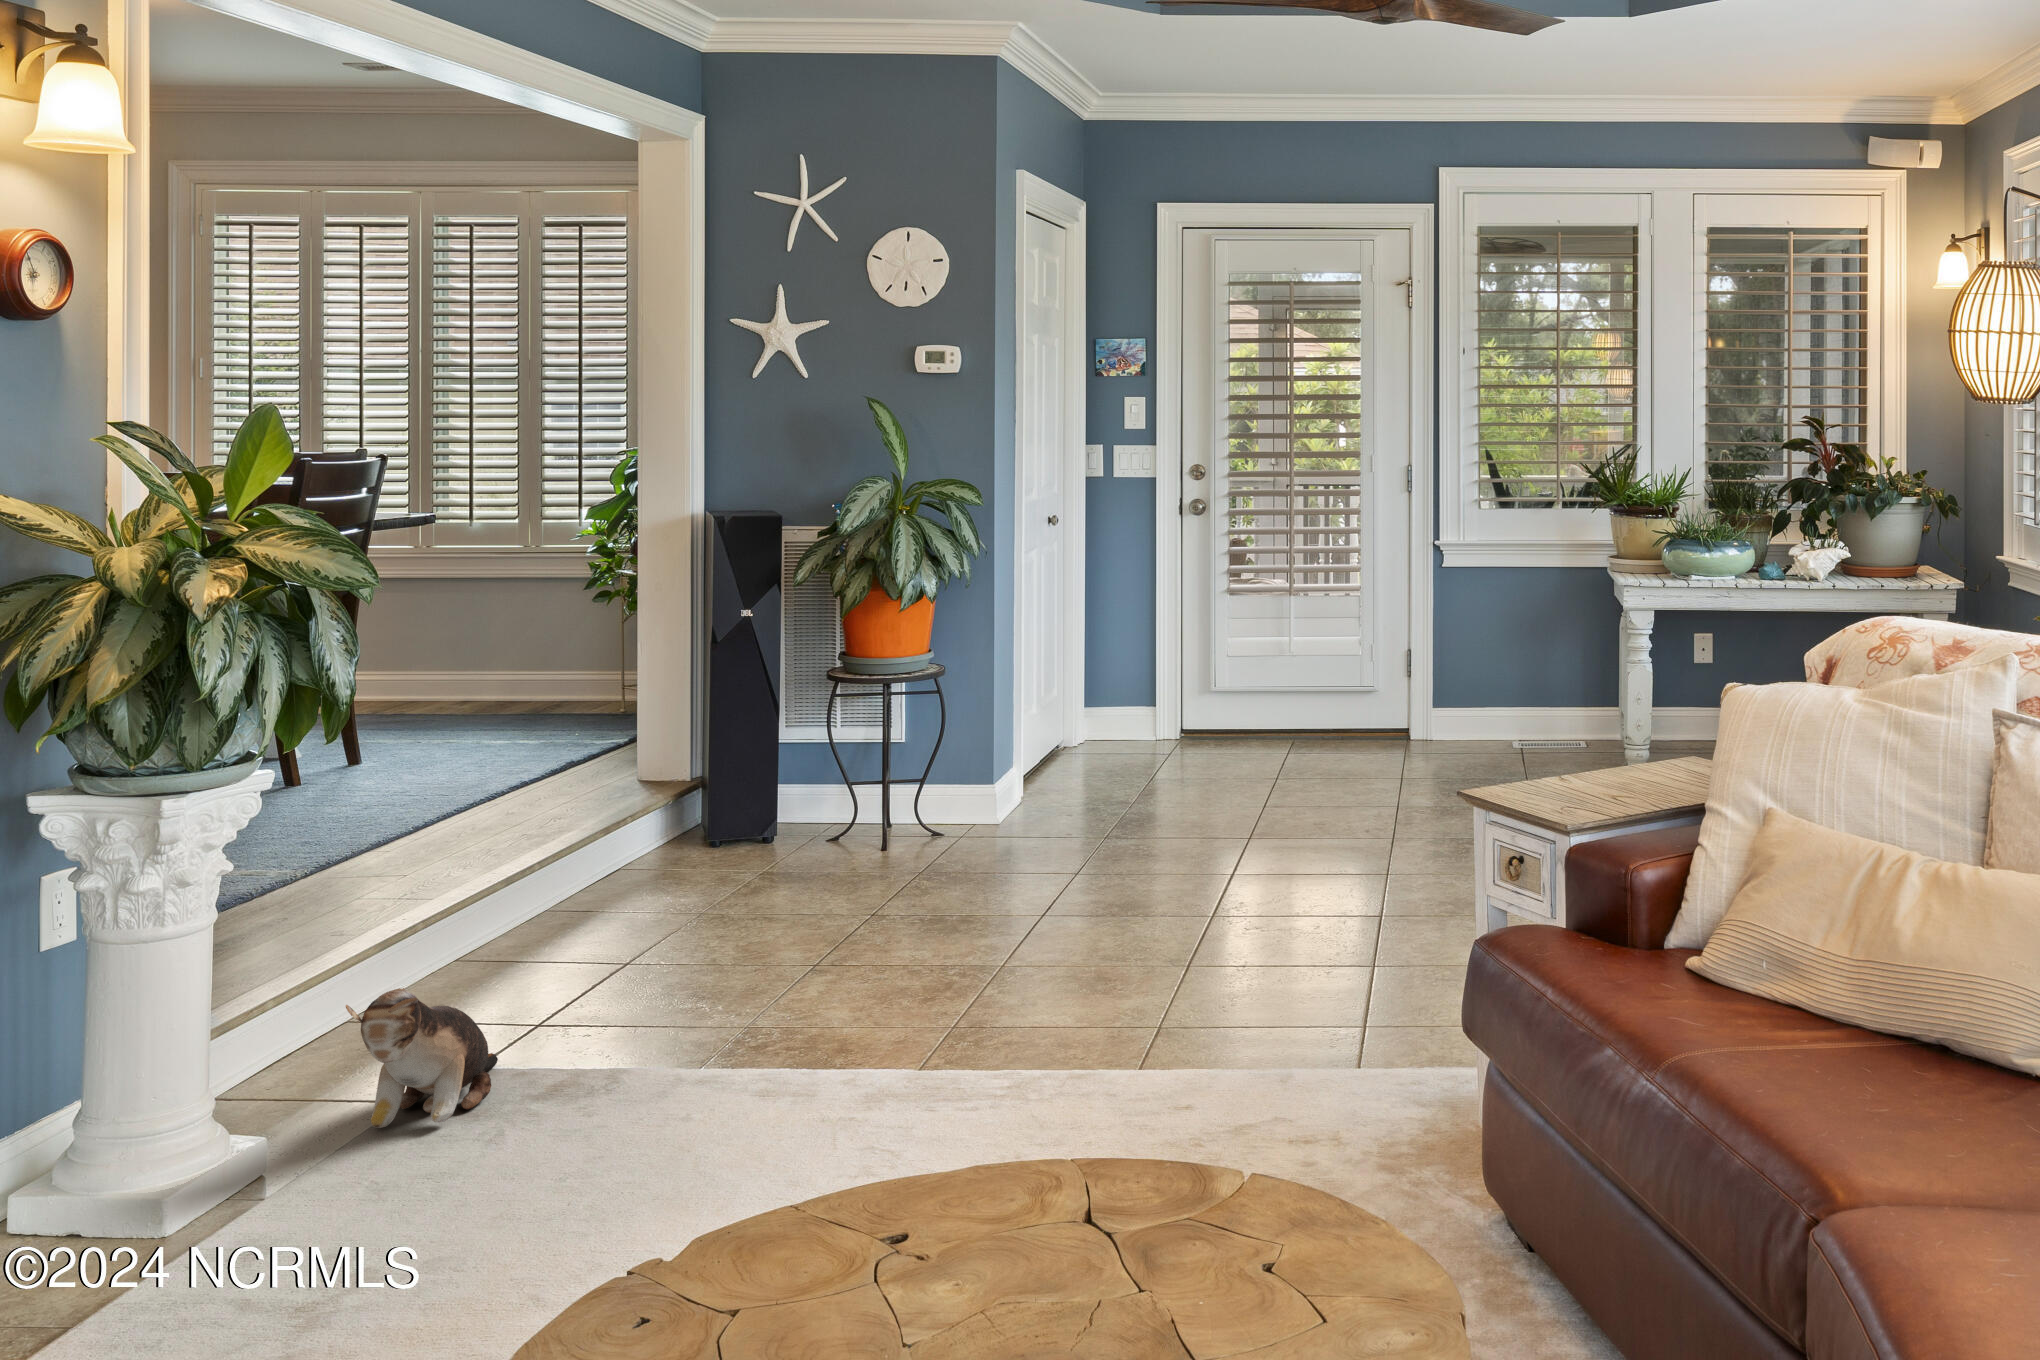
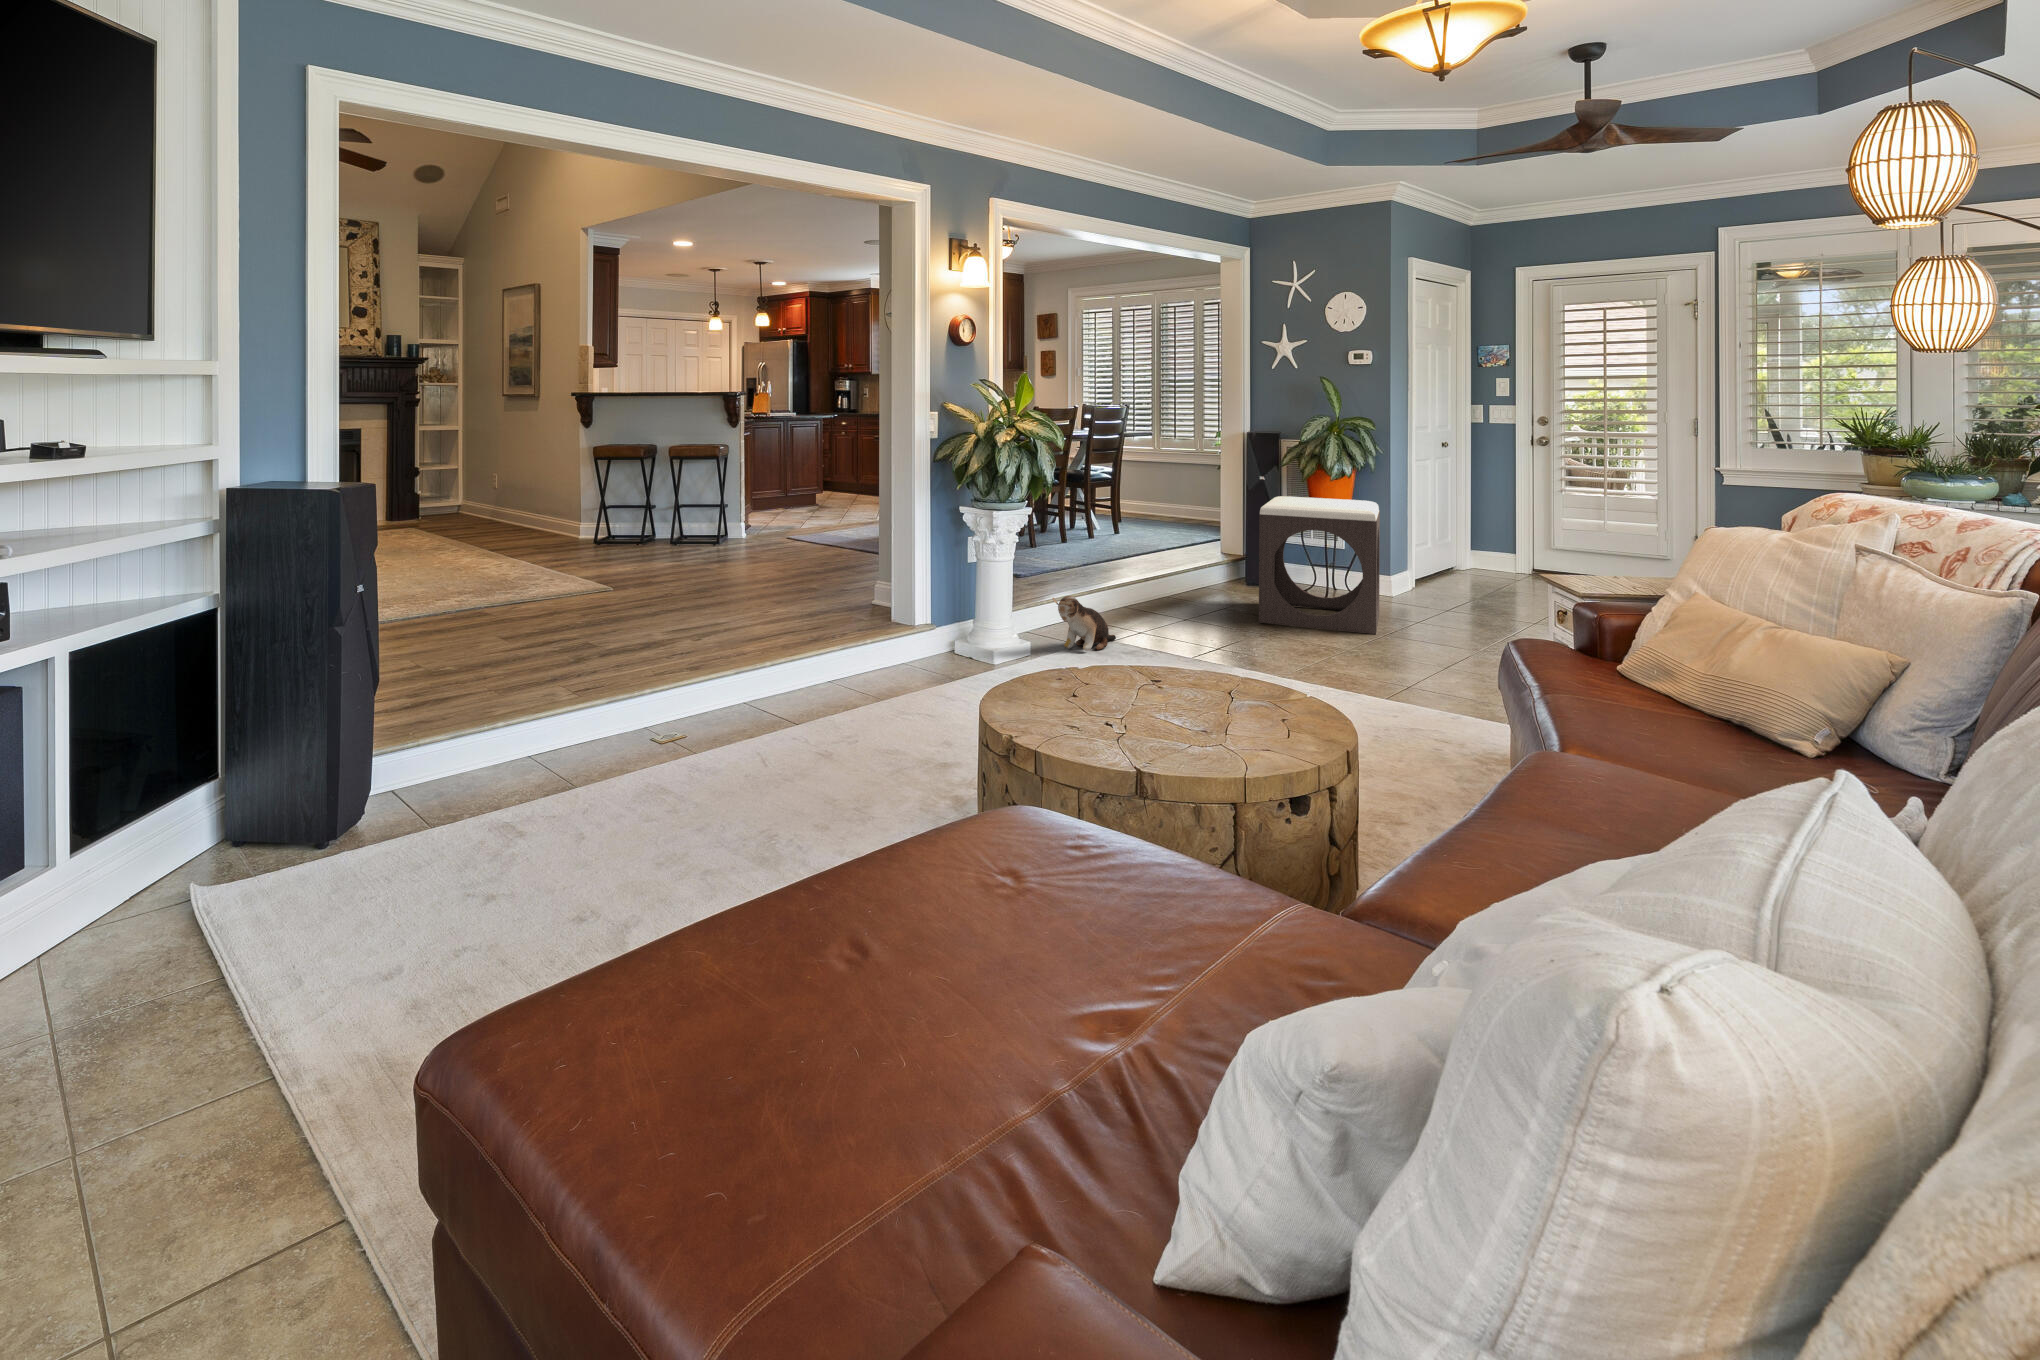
footstool: none [789,648,1041,936] -> present [1259,496,1380,634]

